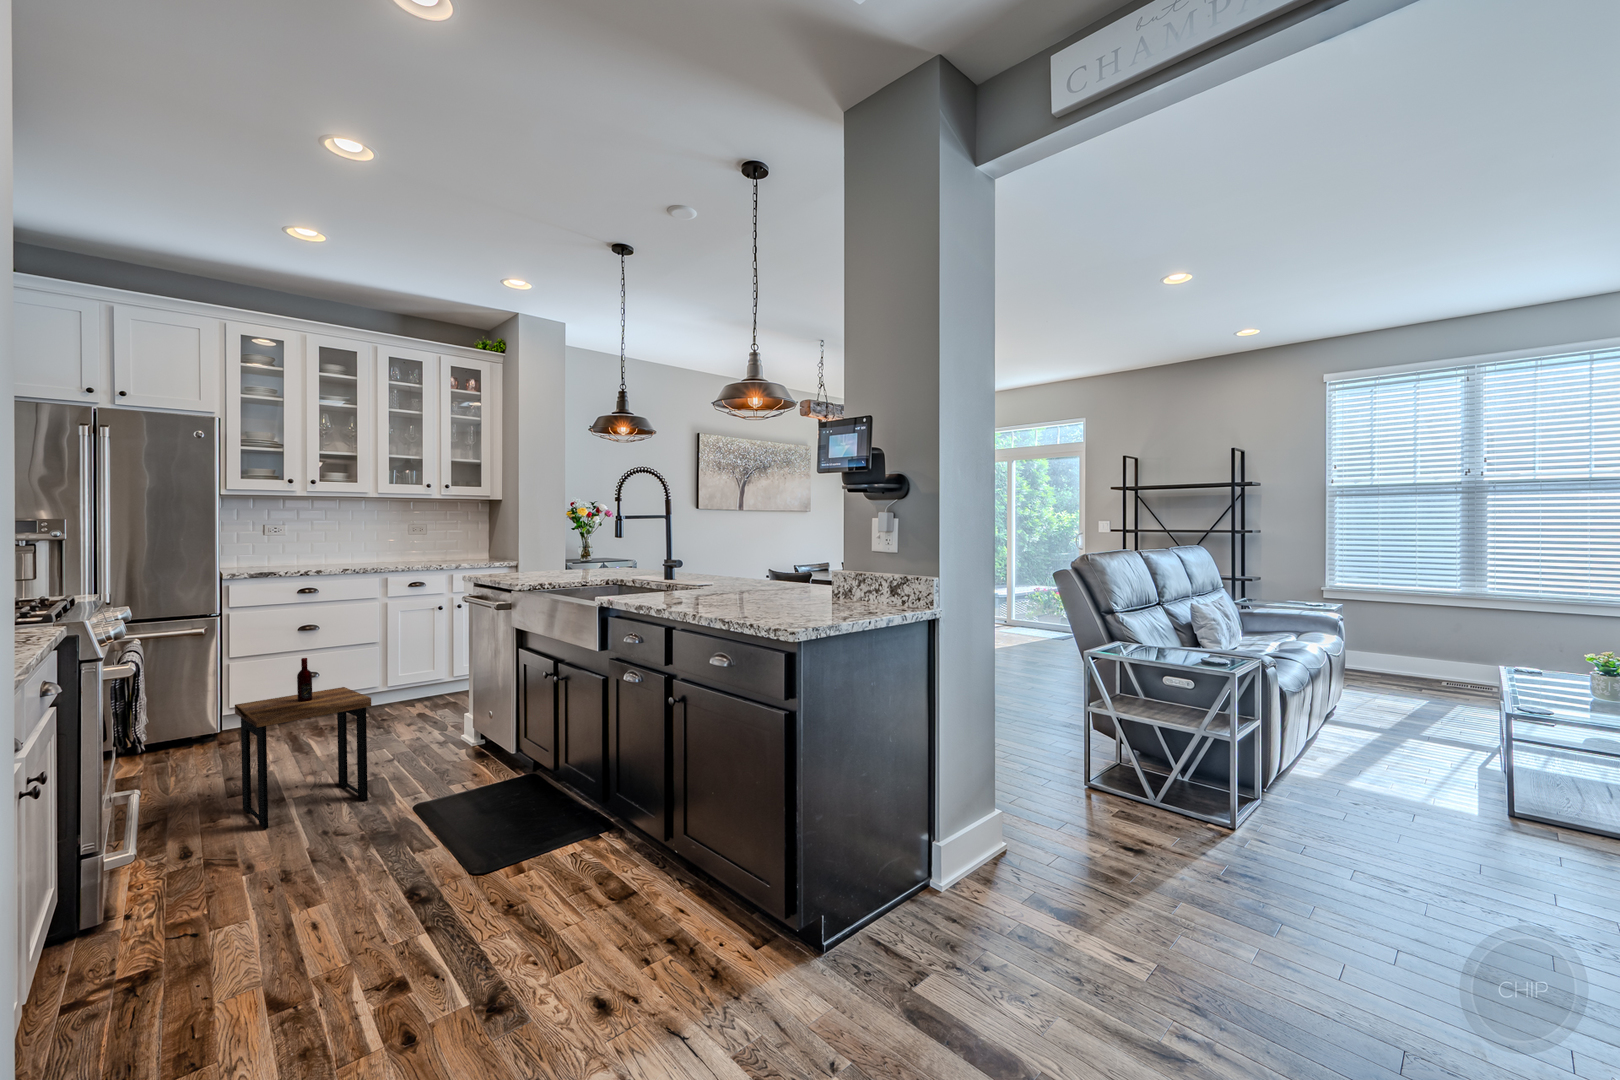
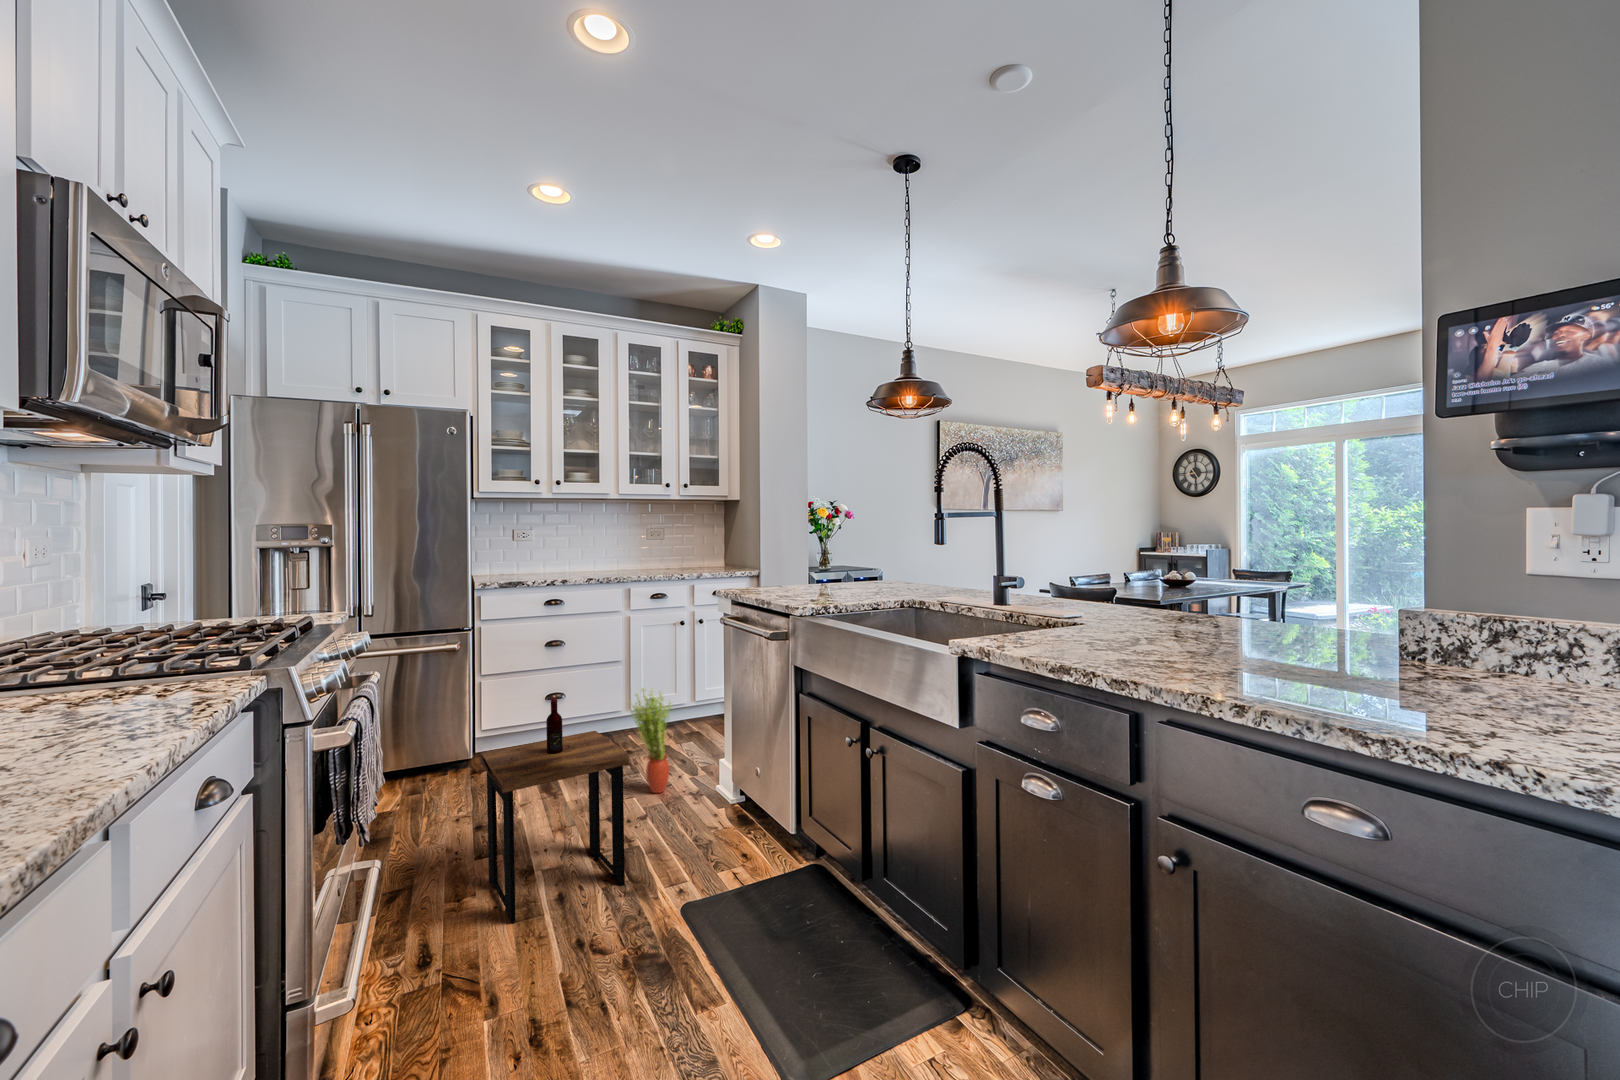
potted plant: none [379,657,422,745] -> present [630,689,672,793]

